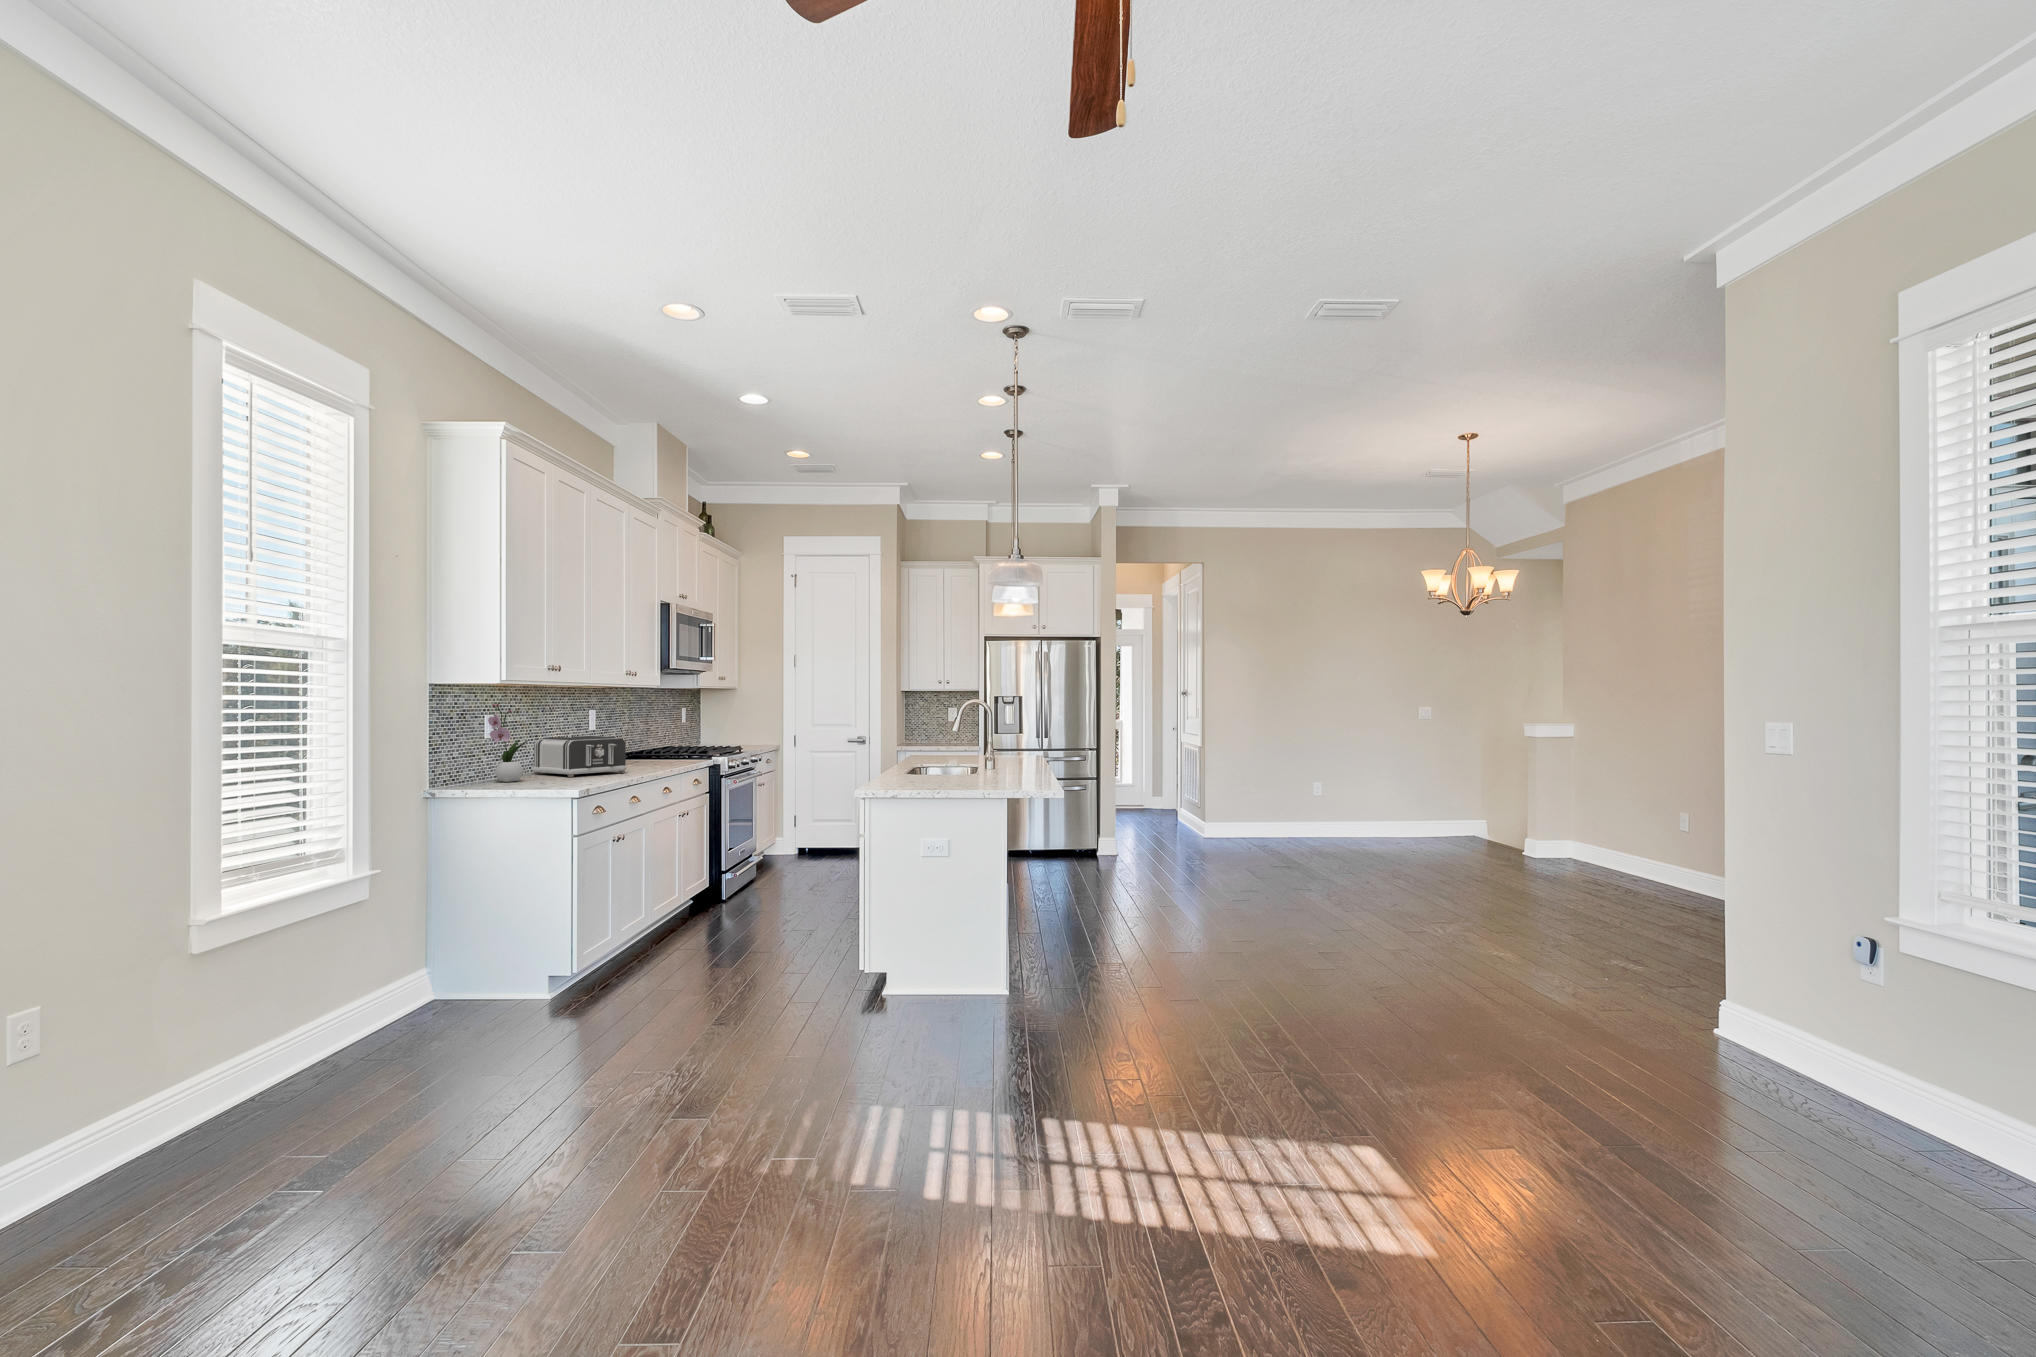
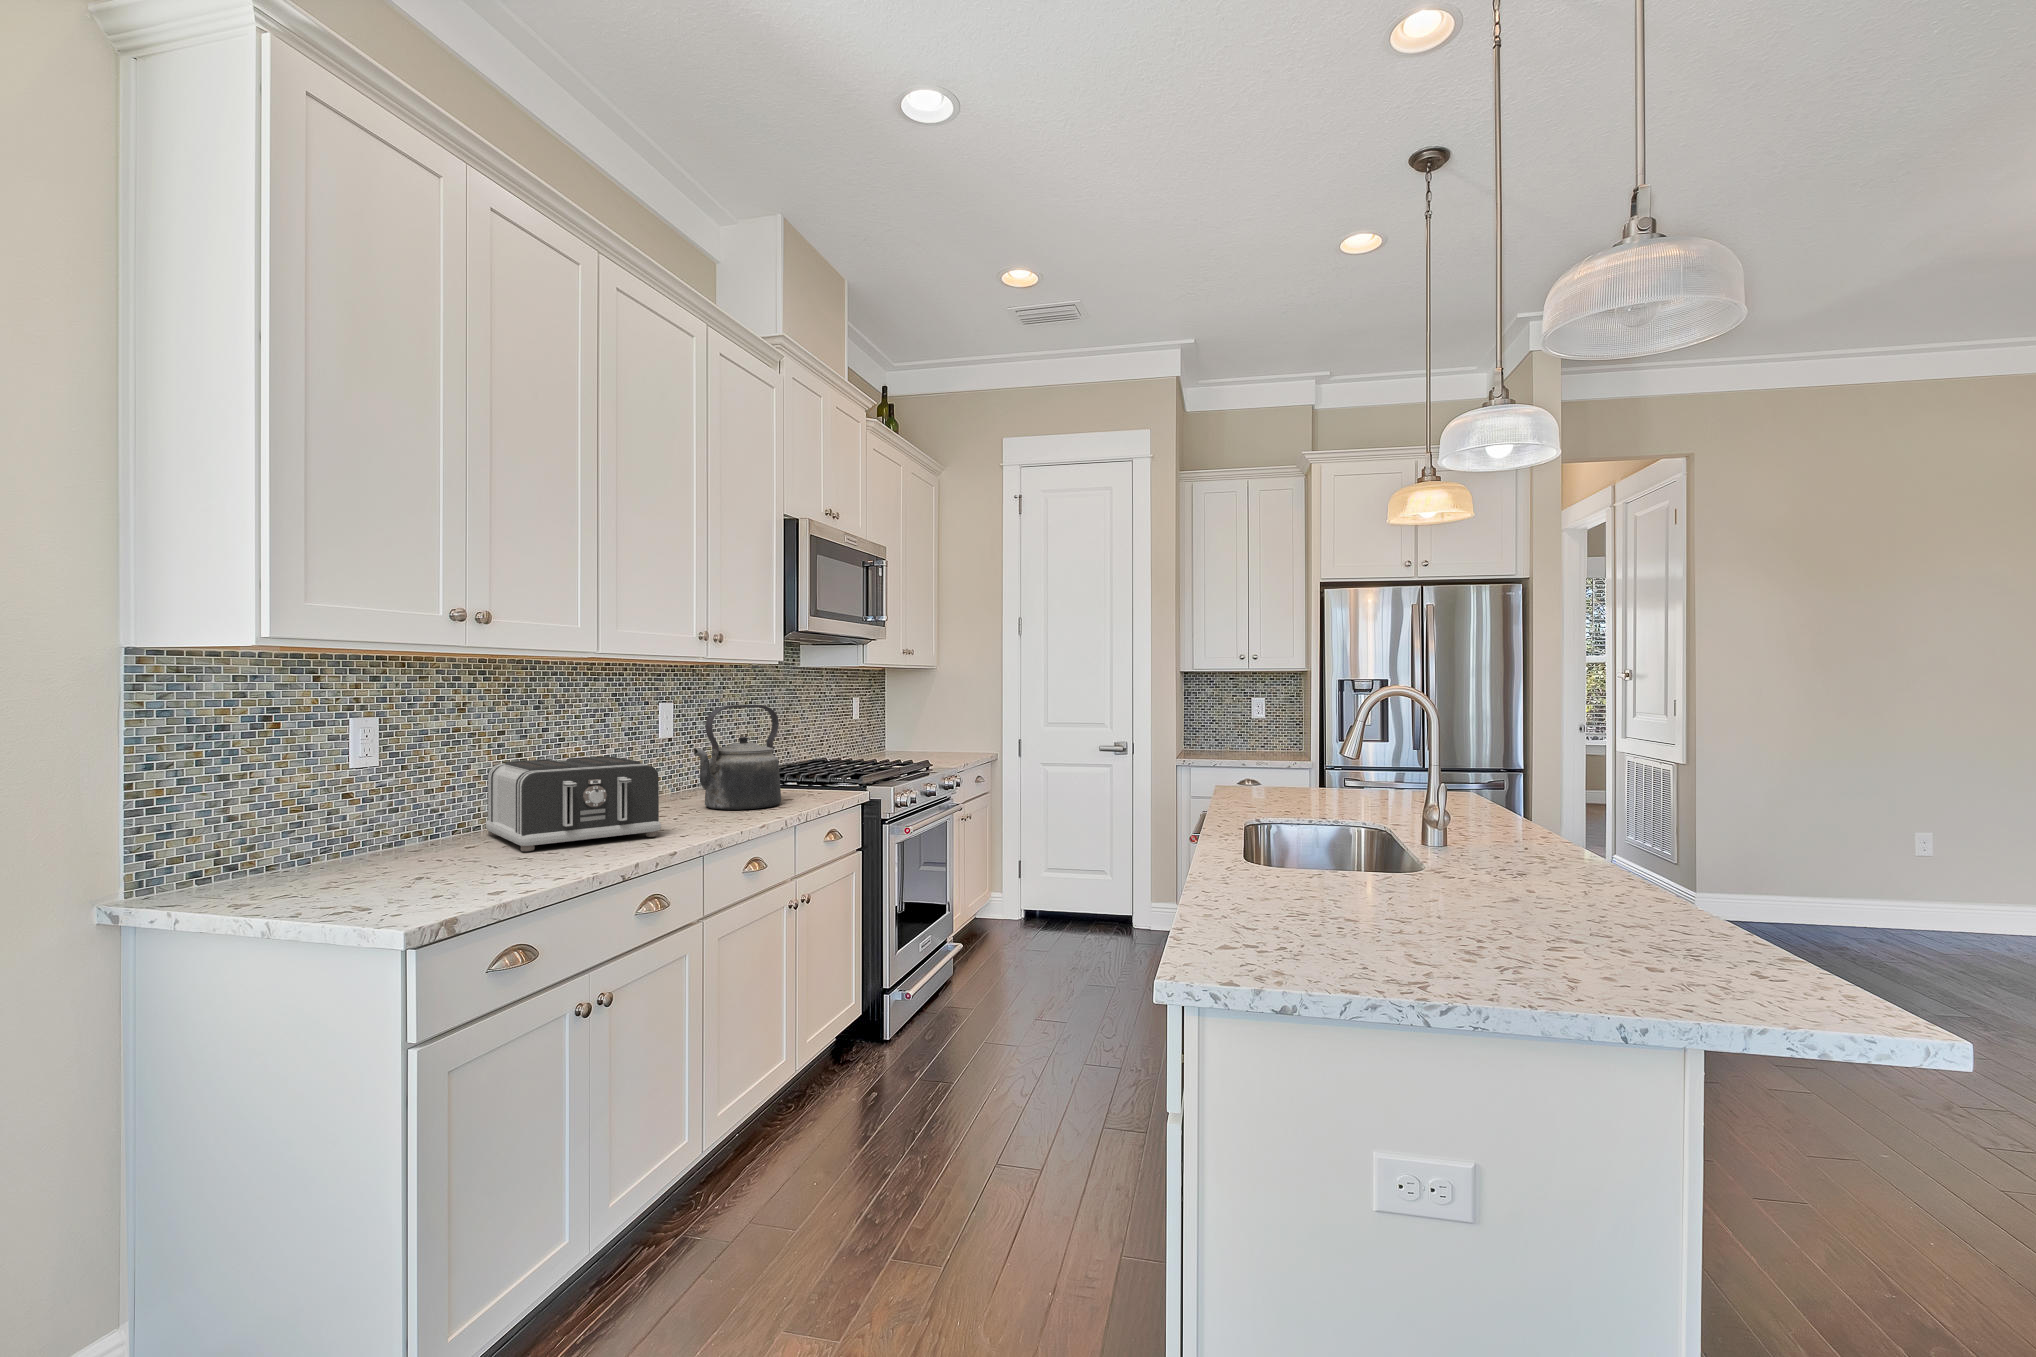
flower arrangement: present [488,704,527,782] -> none [317,693,408,872]
kettle: none [625,711,669,766] -> present [694,705,781,810]

